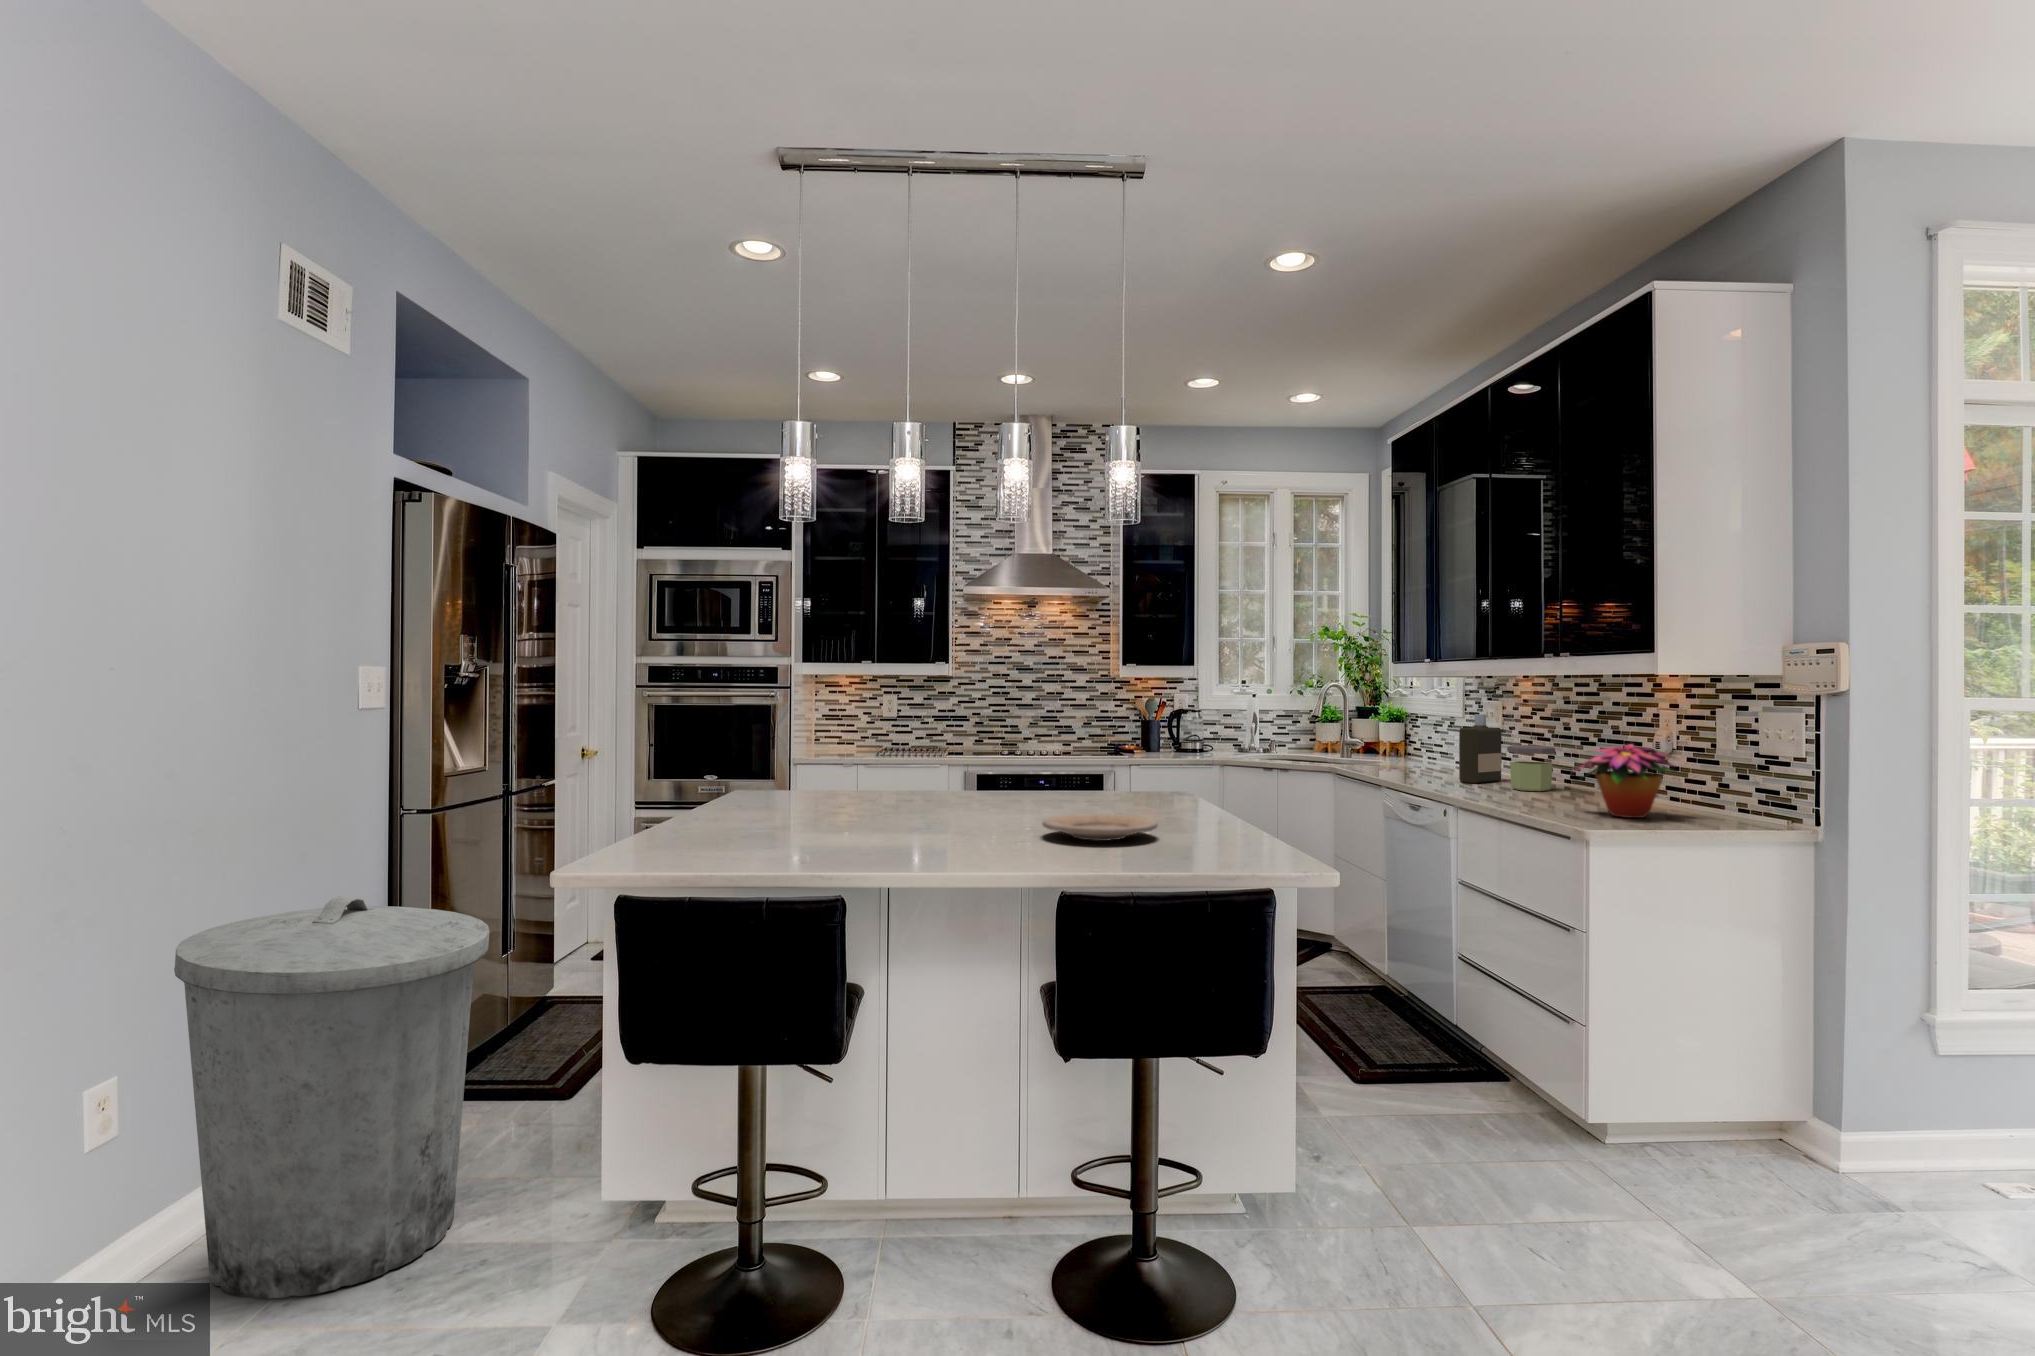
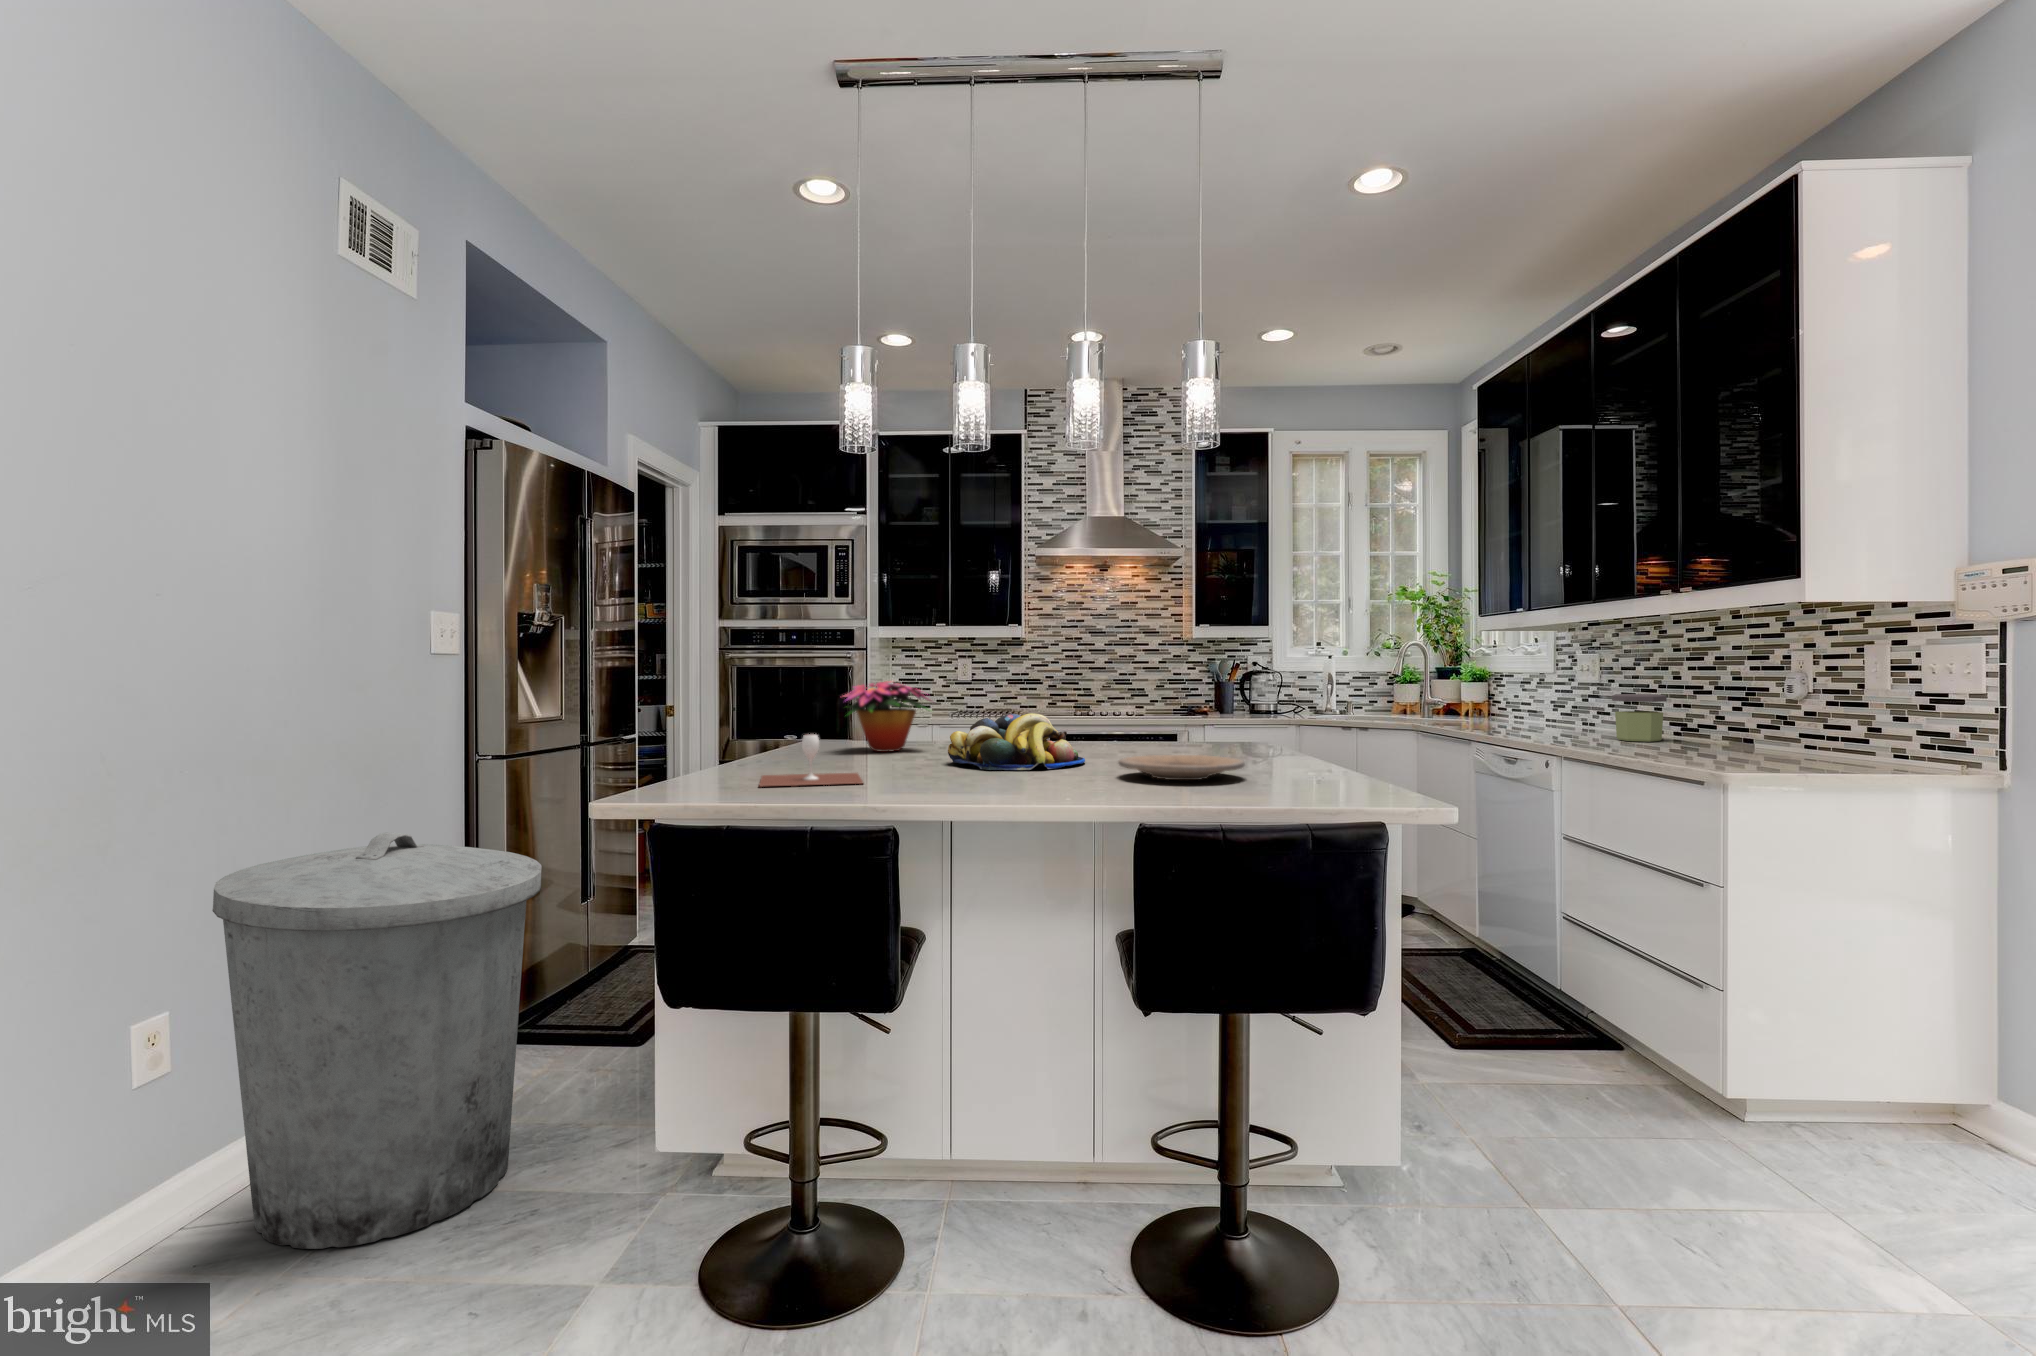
bottle: present [1459,714,1501,783] -> none [1556,664,1602,736]
flower arrangement: present [1578,744,1680,818] -> present [844,682,931,752]
fruit bowl: none [880,772,1011,829] -> present [948,713,1085,770]
wine glass: none [704,798,805,850] -> present [759,734,863,786]

